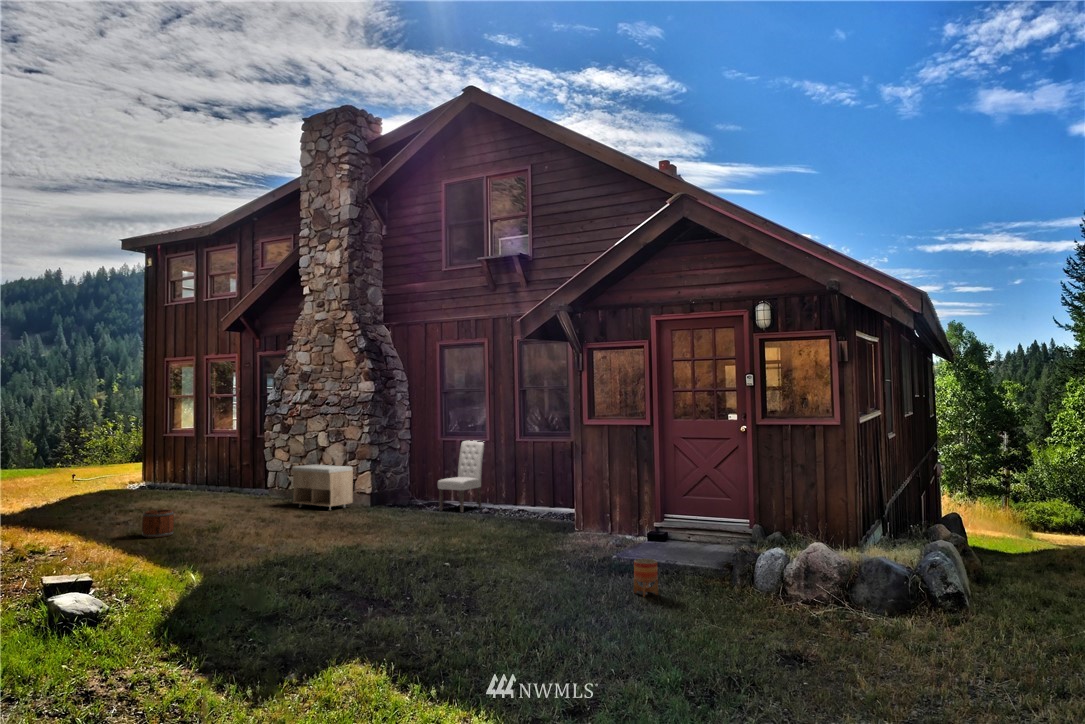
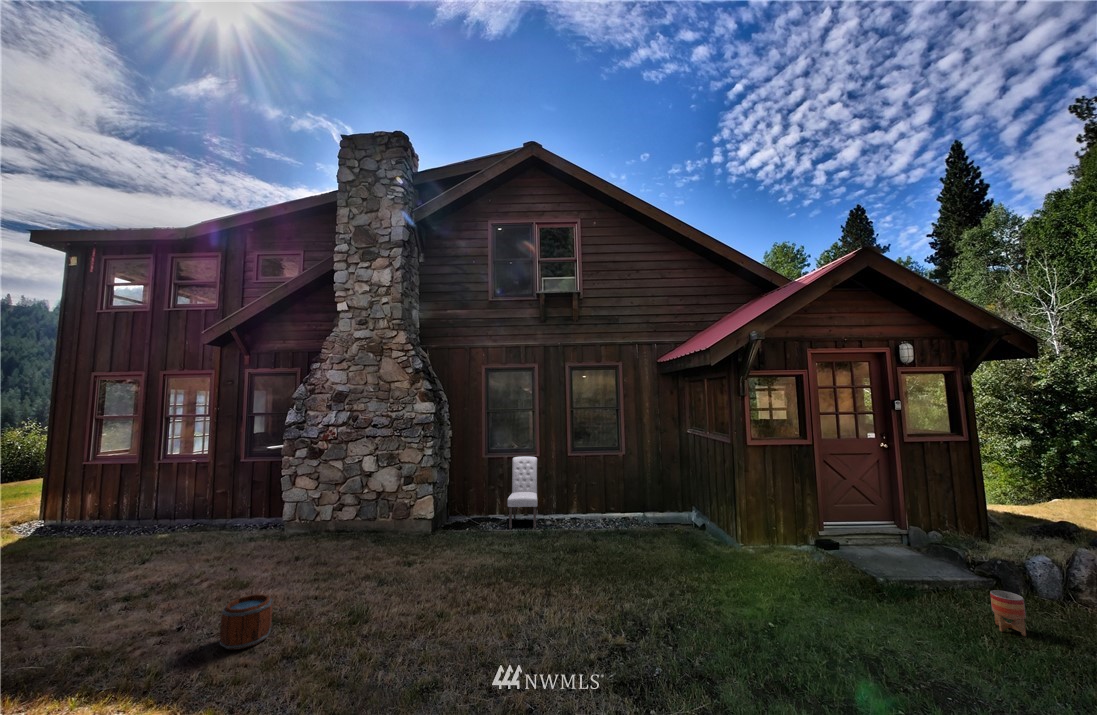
storage bench: present [292,465,353,510] -> none [341,492,411,543]

